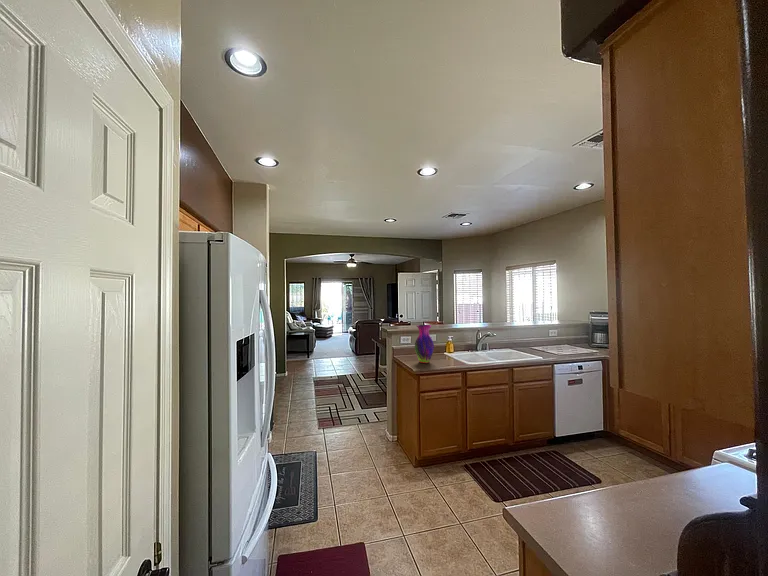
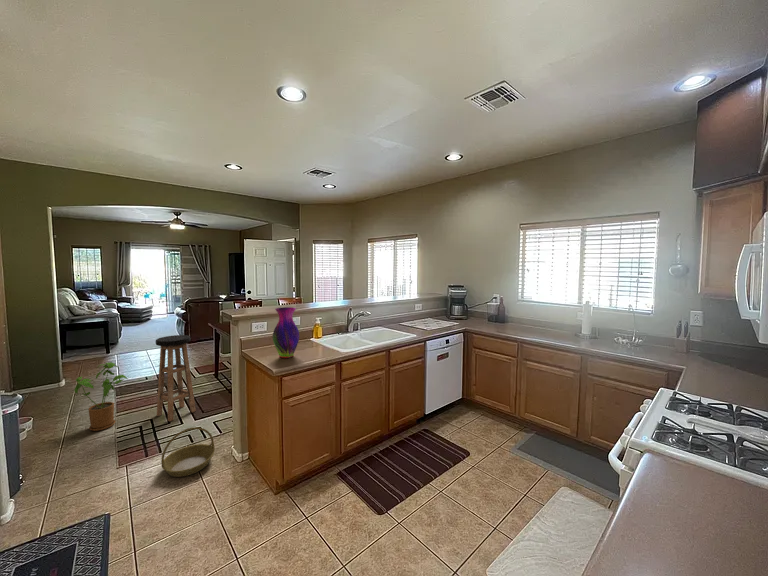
bar stool: none [338,345,362,406] -> present [156,335,196,422]
house plant: none [297,360,324,404] -> present [74,362,128,431]
basket: none [343,408,375,441] -> present [161,427,215,477]

